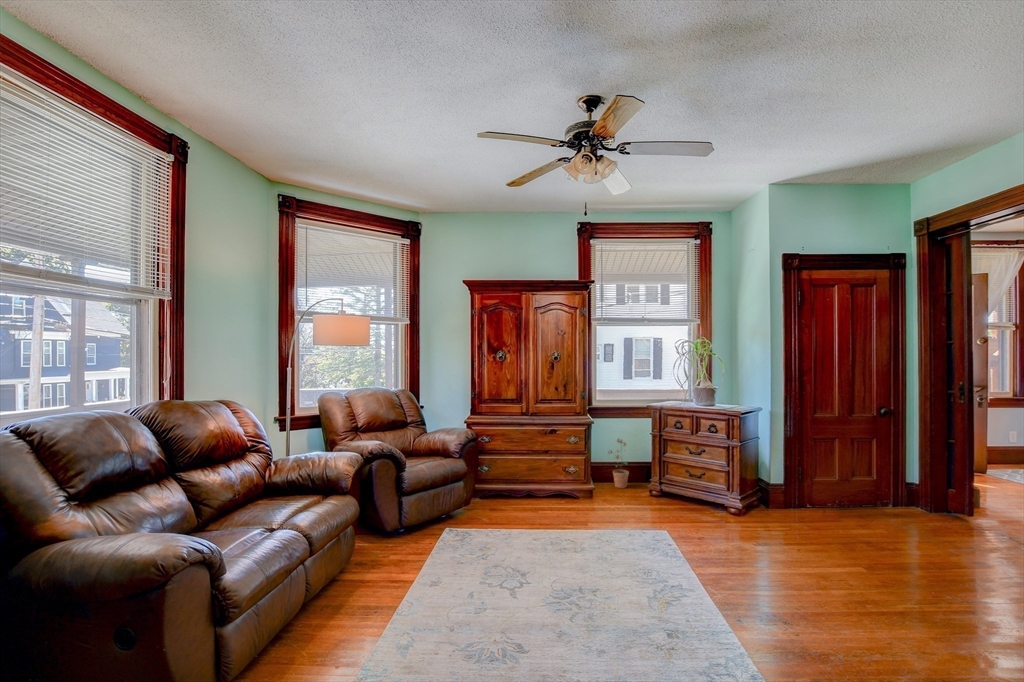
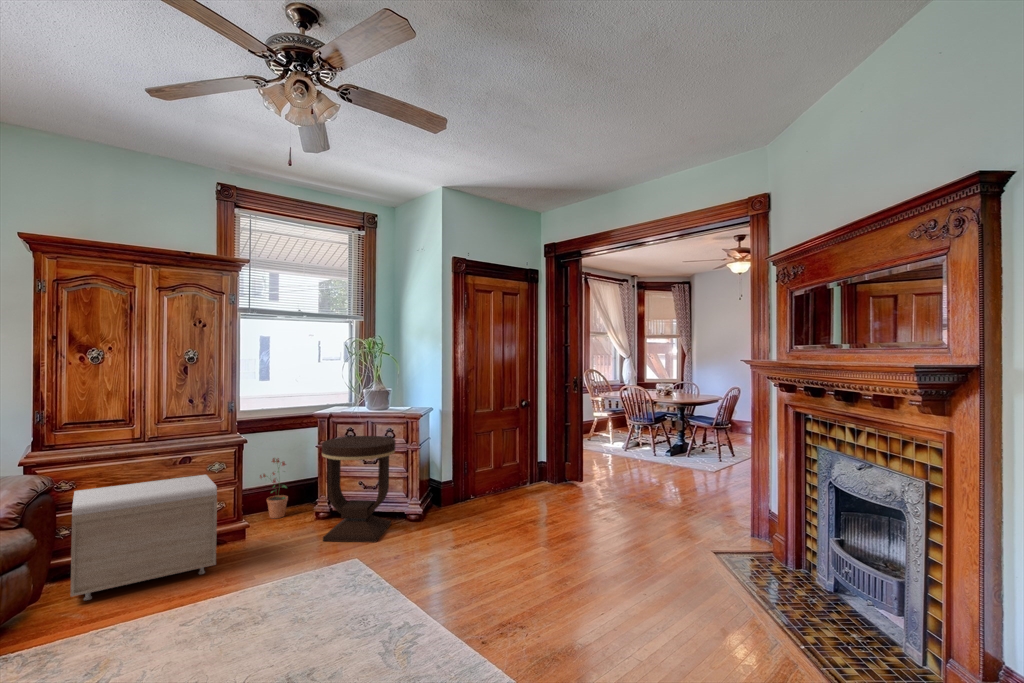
side table: none [648,428,714,525] -> present [322,436,396,542]
storage bench: none [485,442,567,515] -> present [71,475,217,600]

